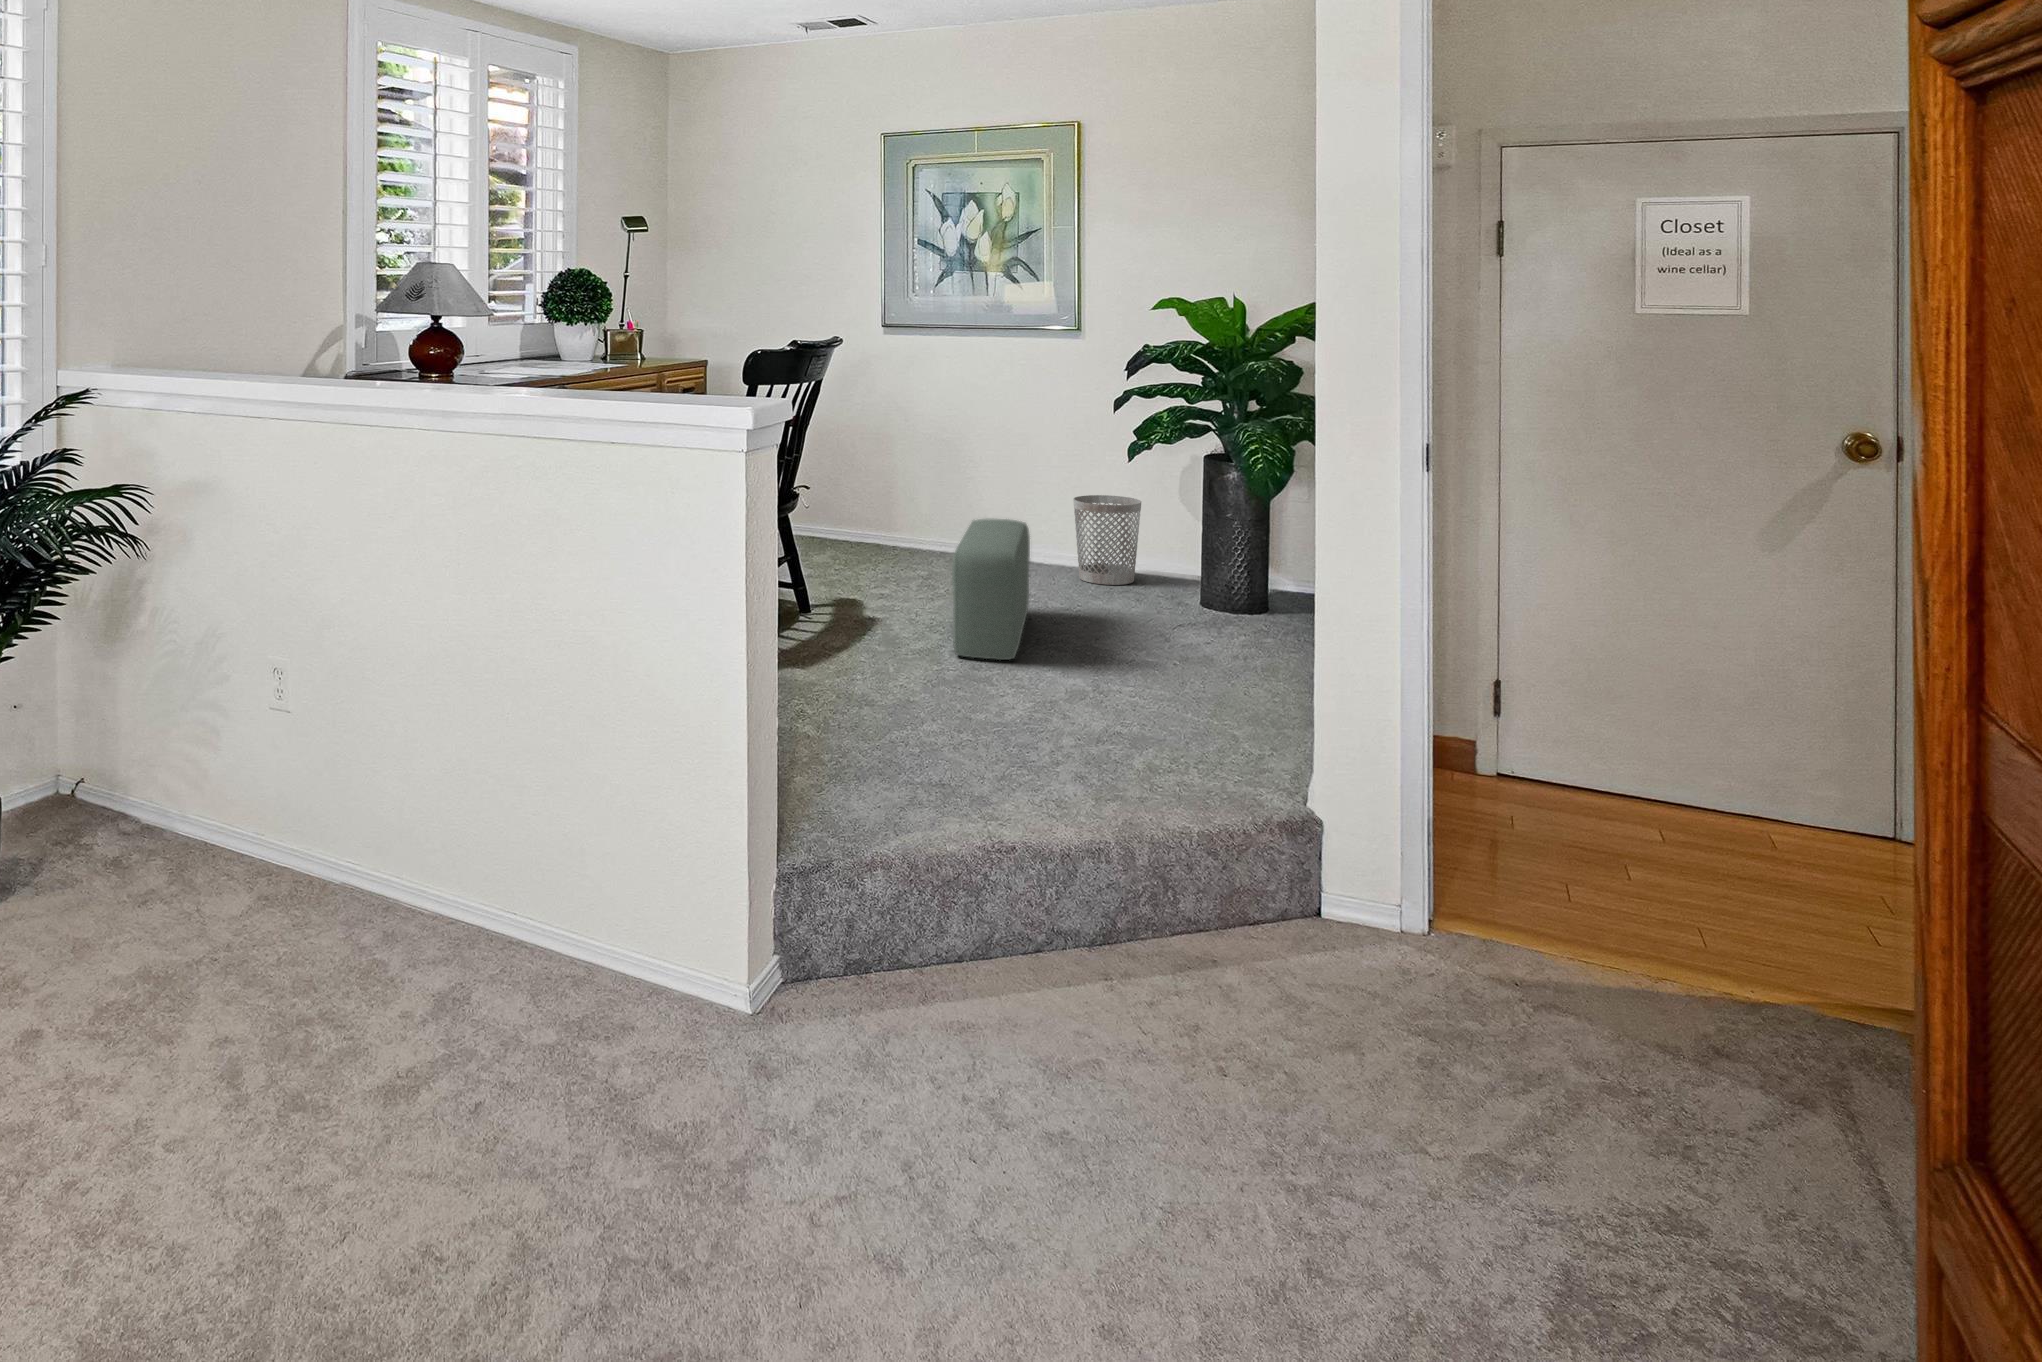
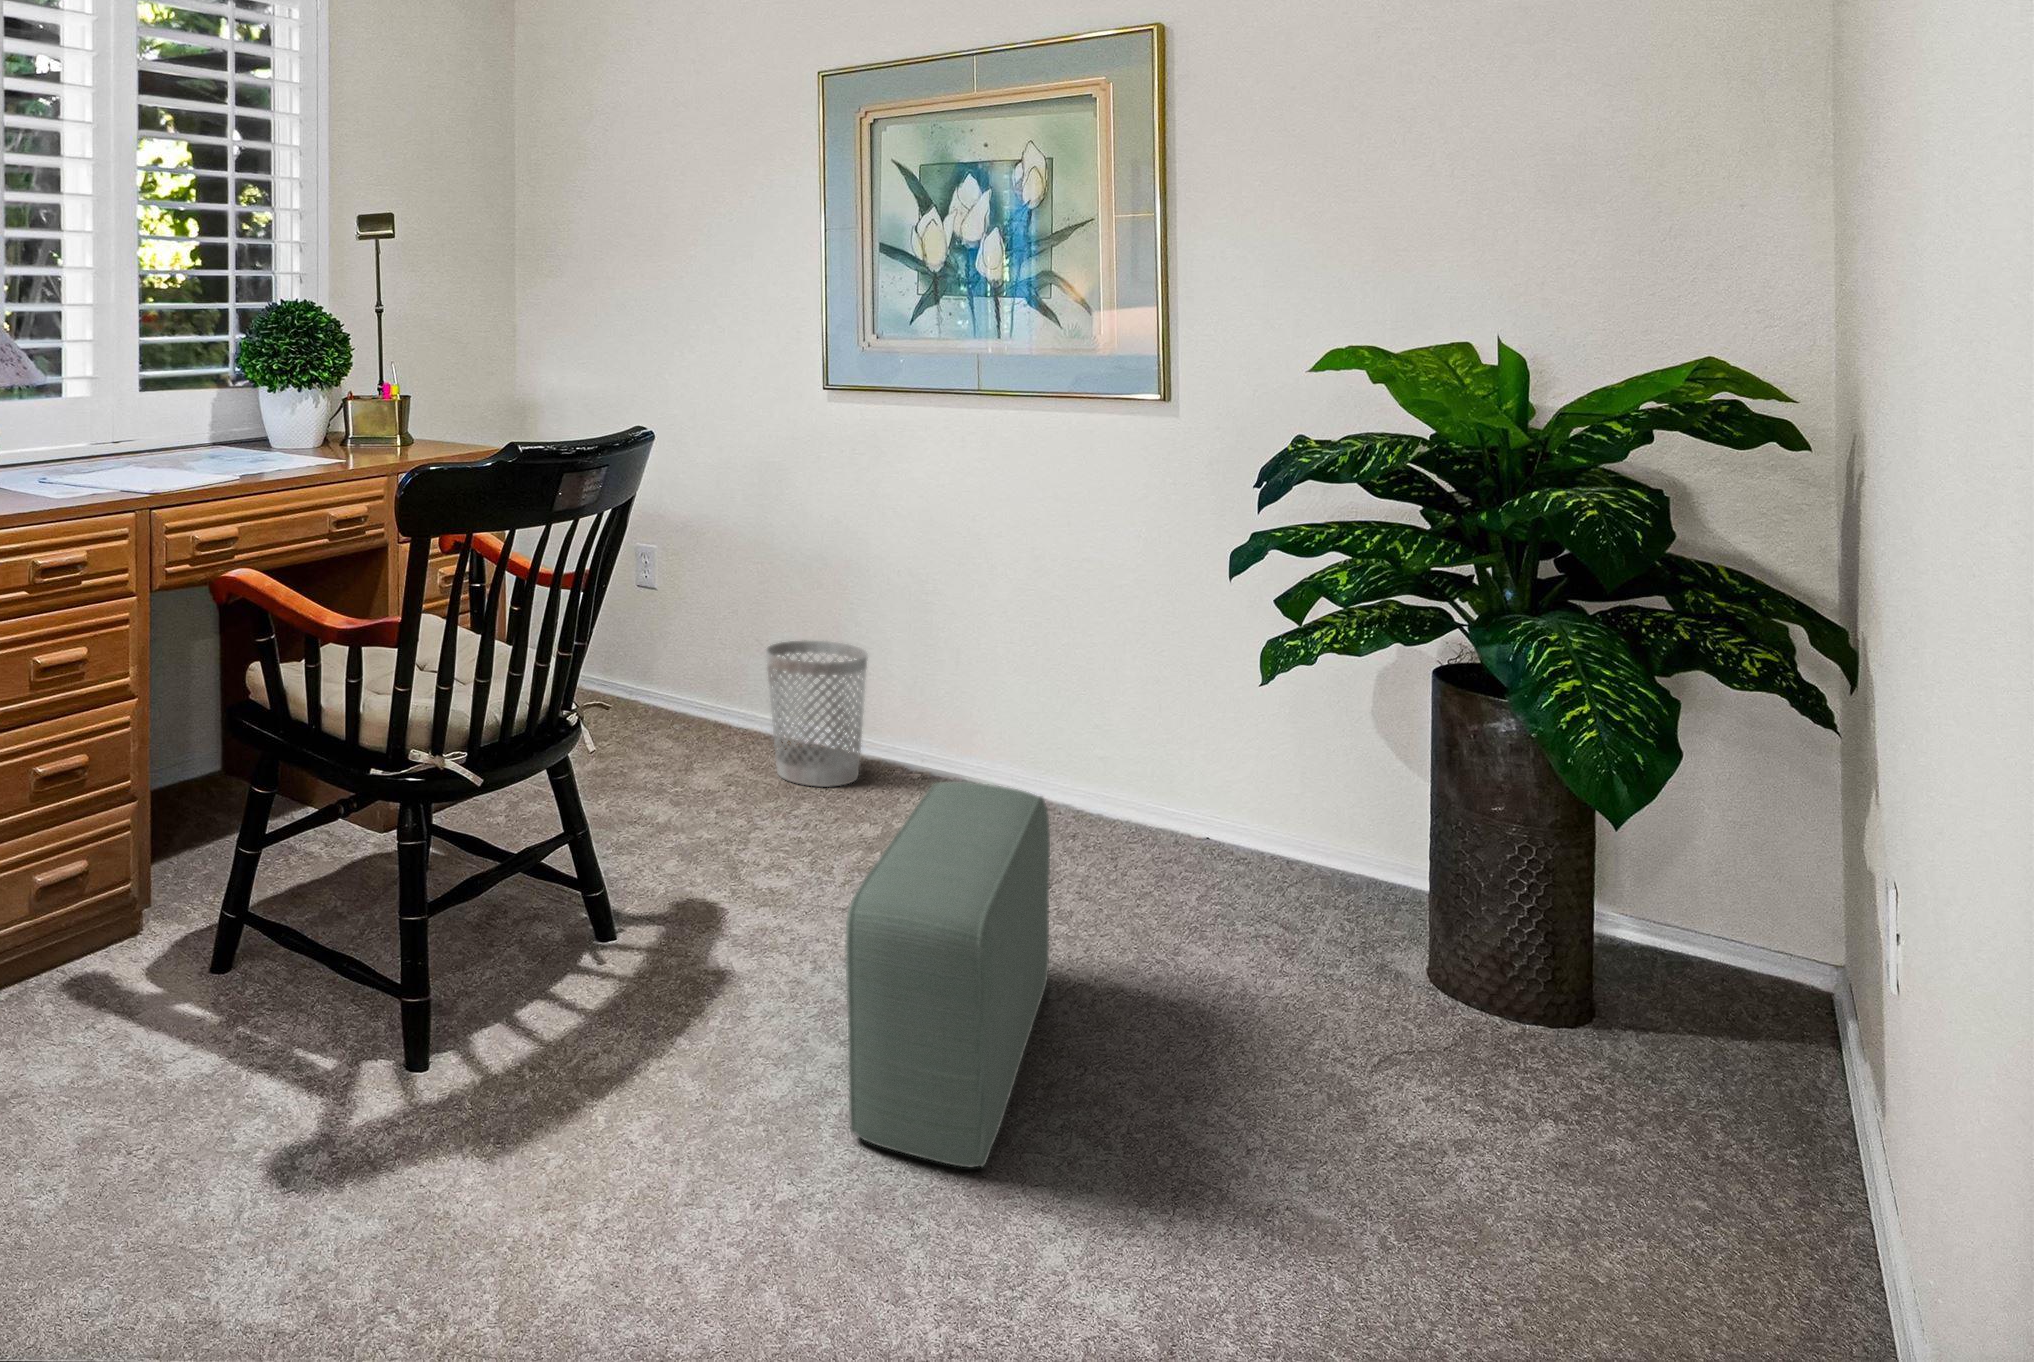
wastebasket: present [1073,495,1141,585] -> present [766,641,867,787]

